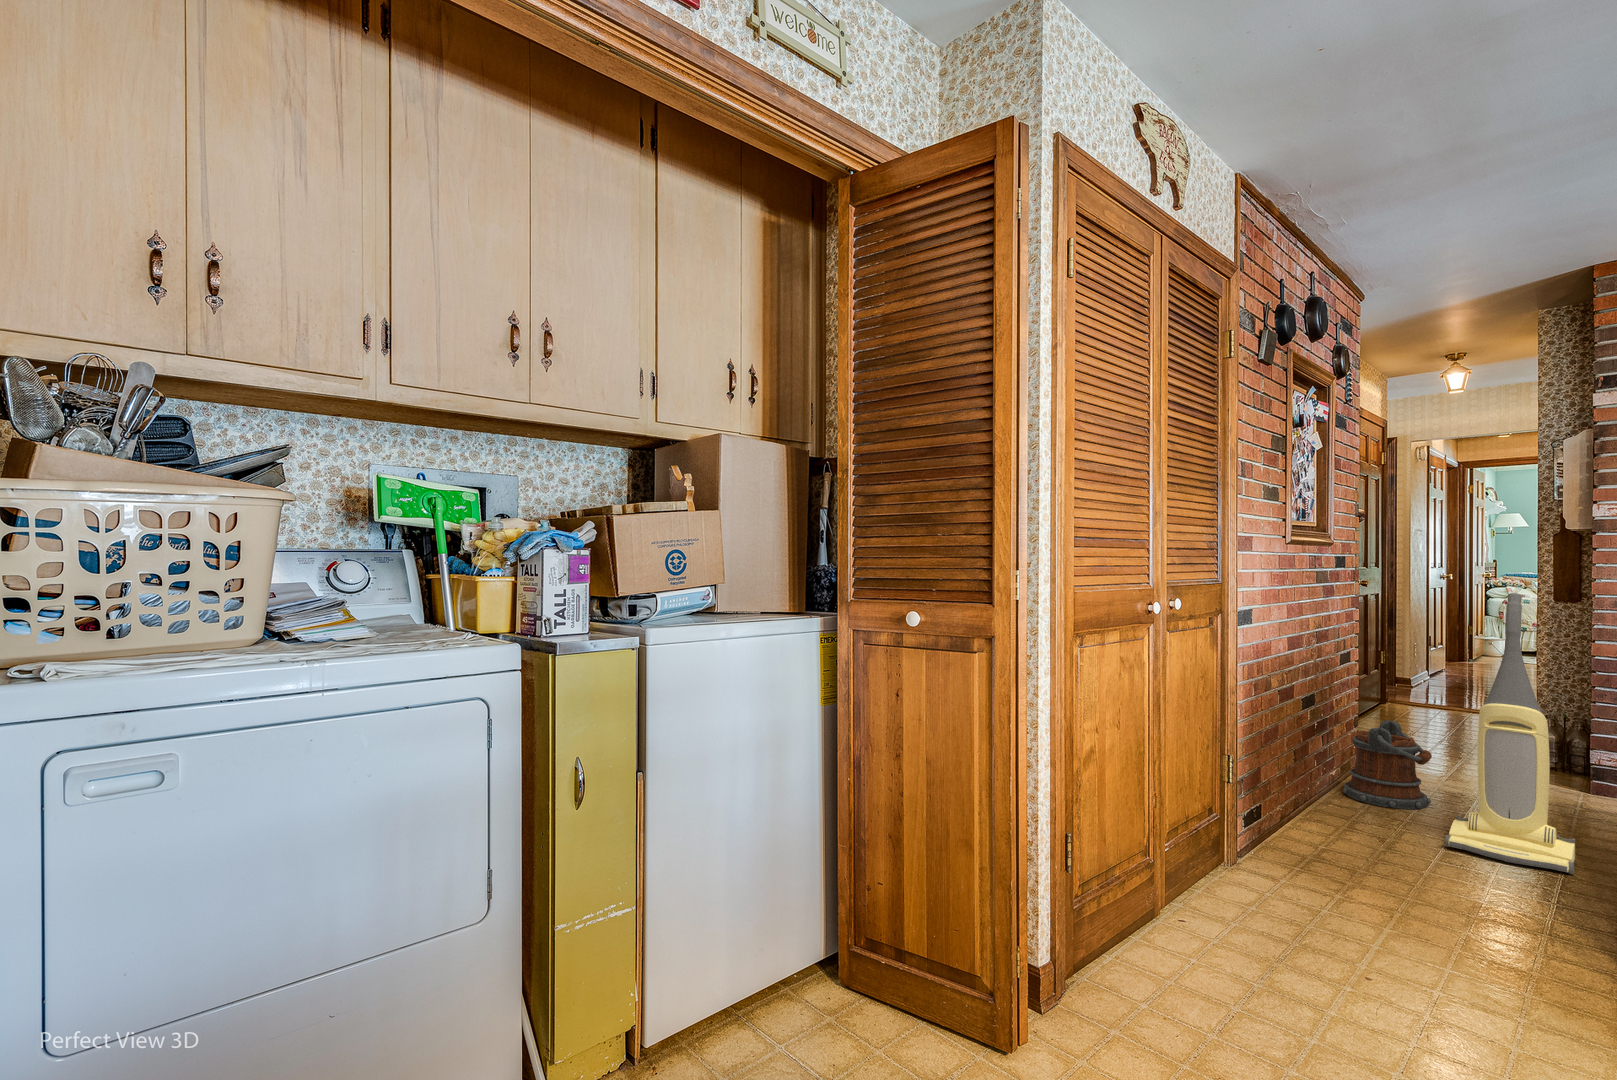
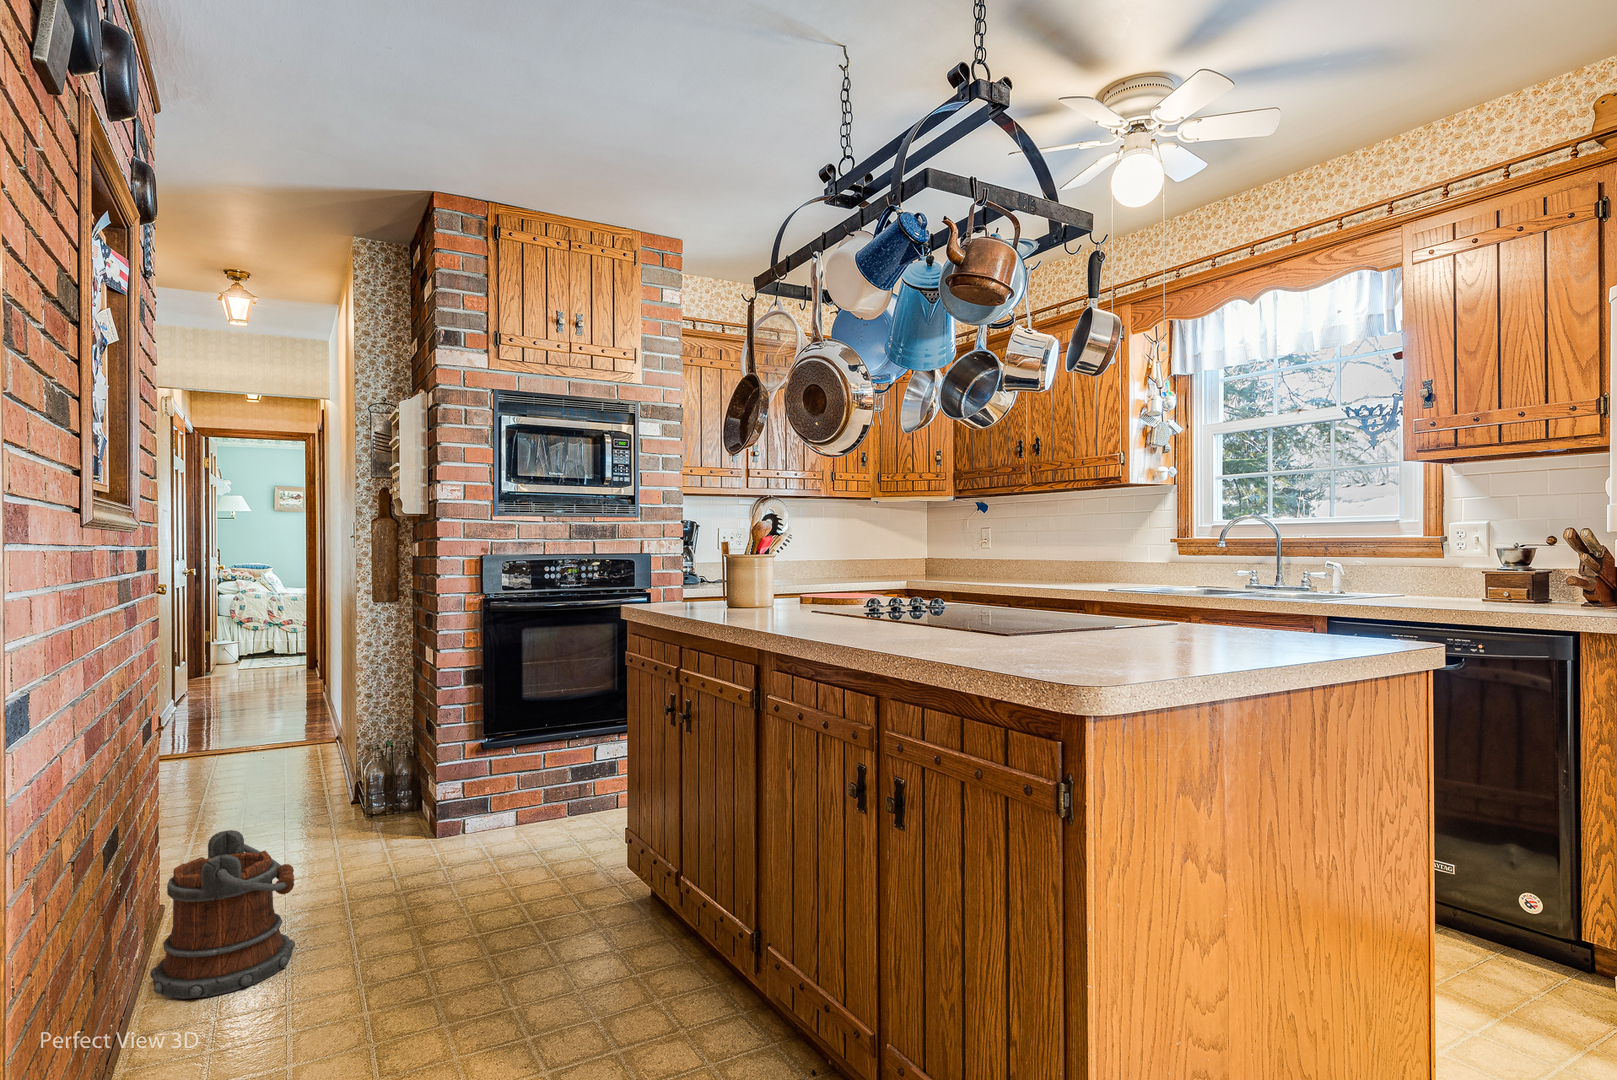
vacuum cleaner: present [1445,593,1575,875] -> none [362,606,523,1038]

